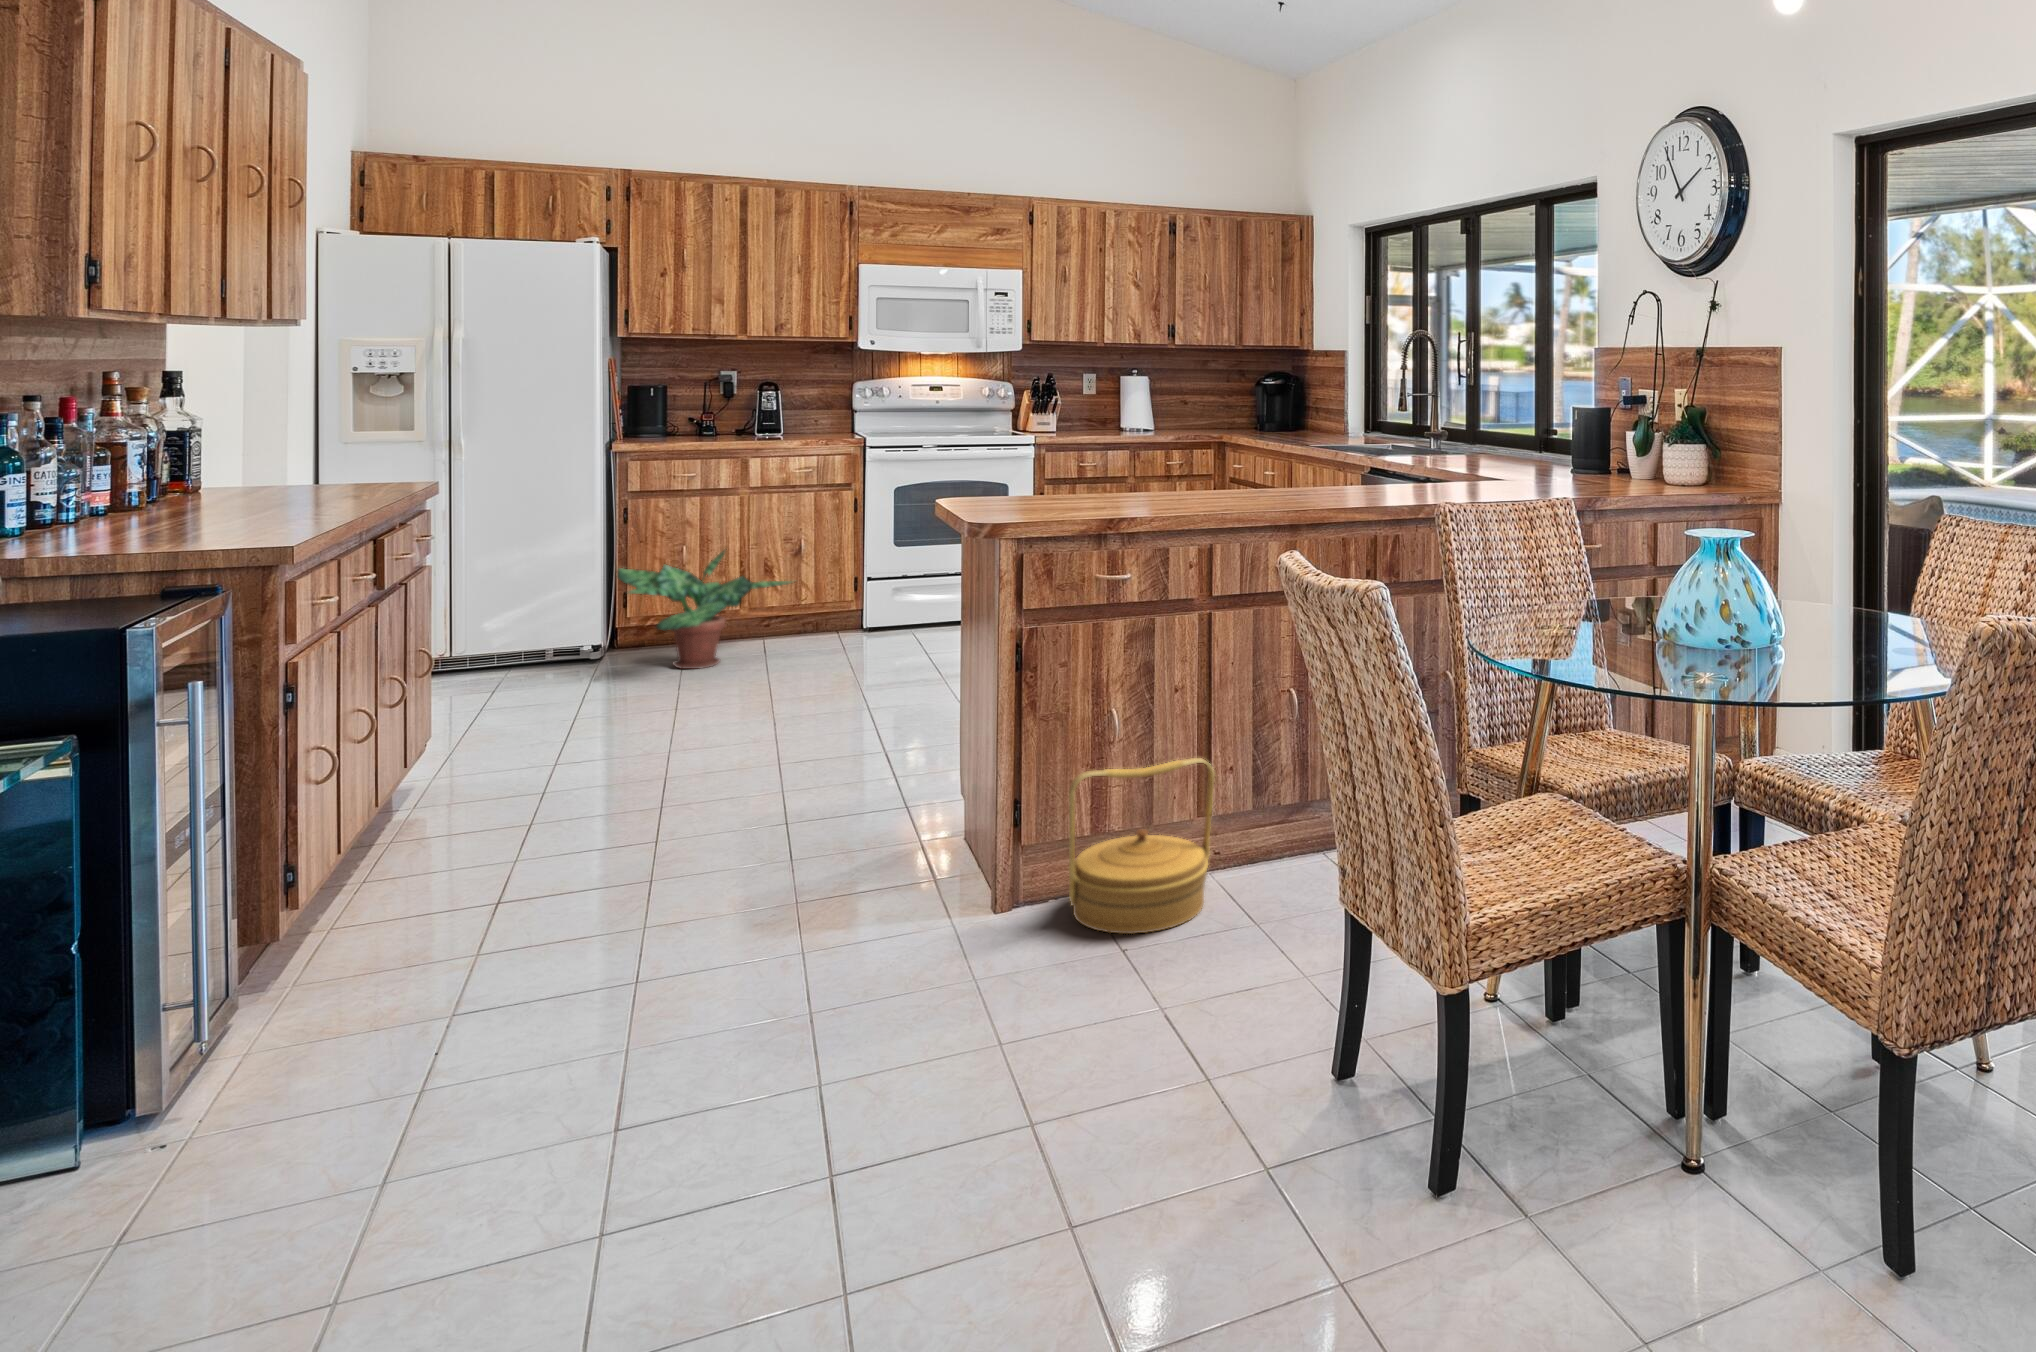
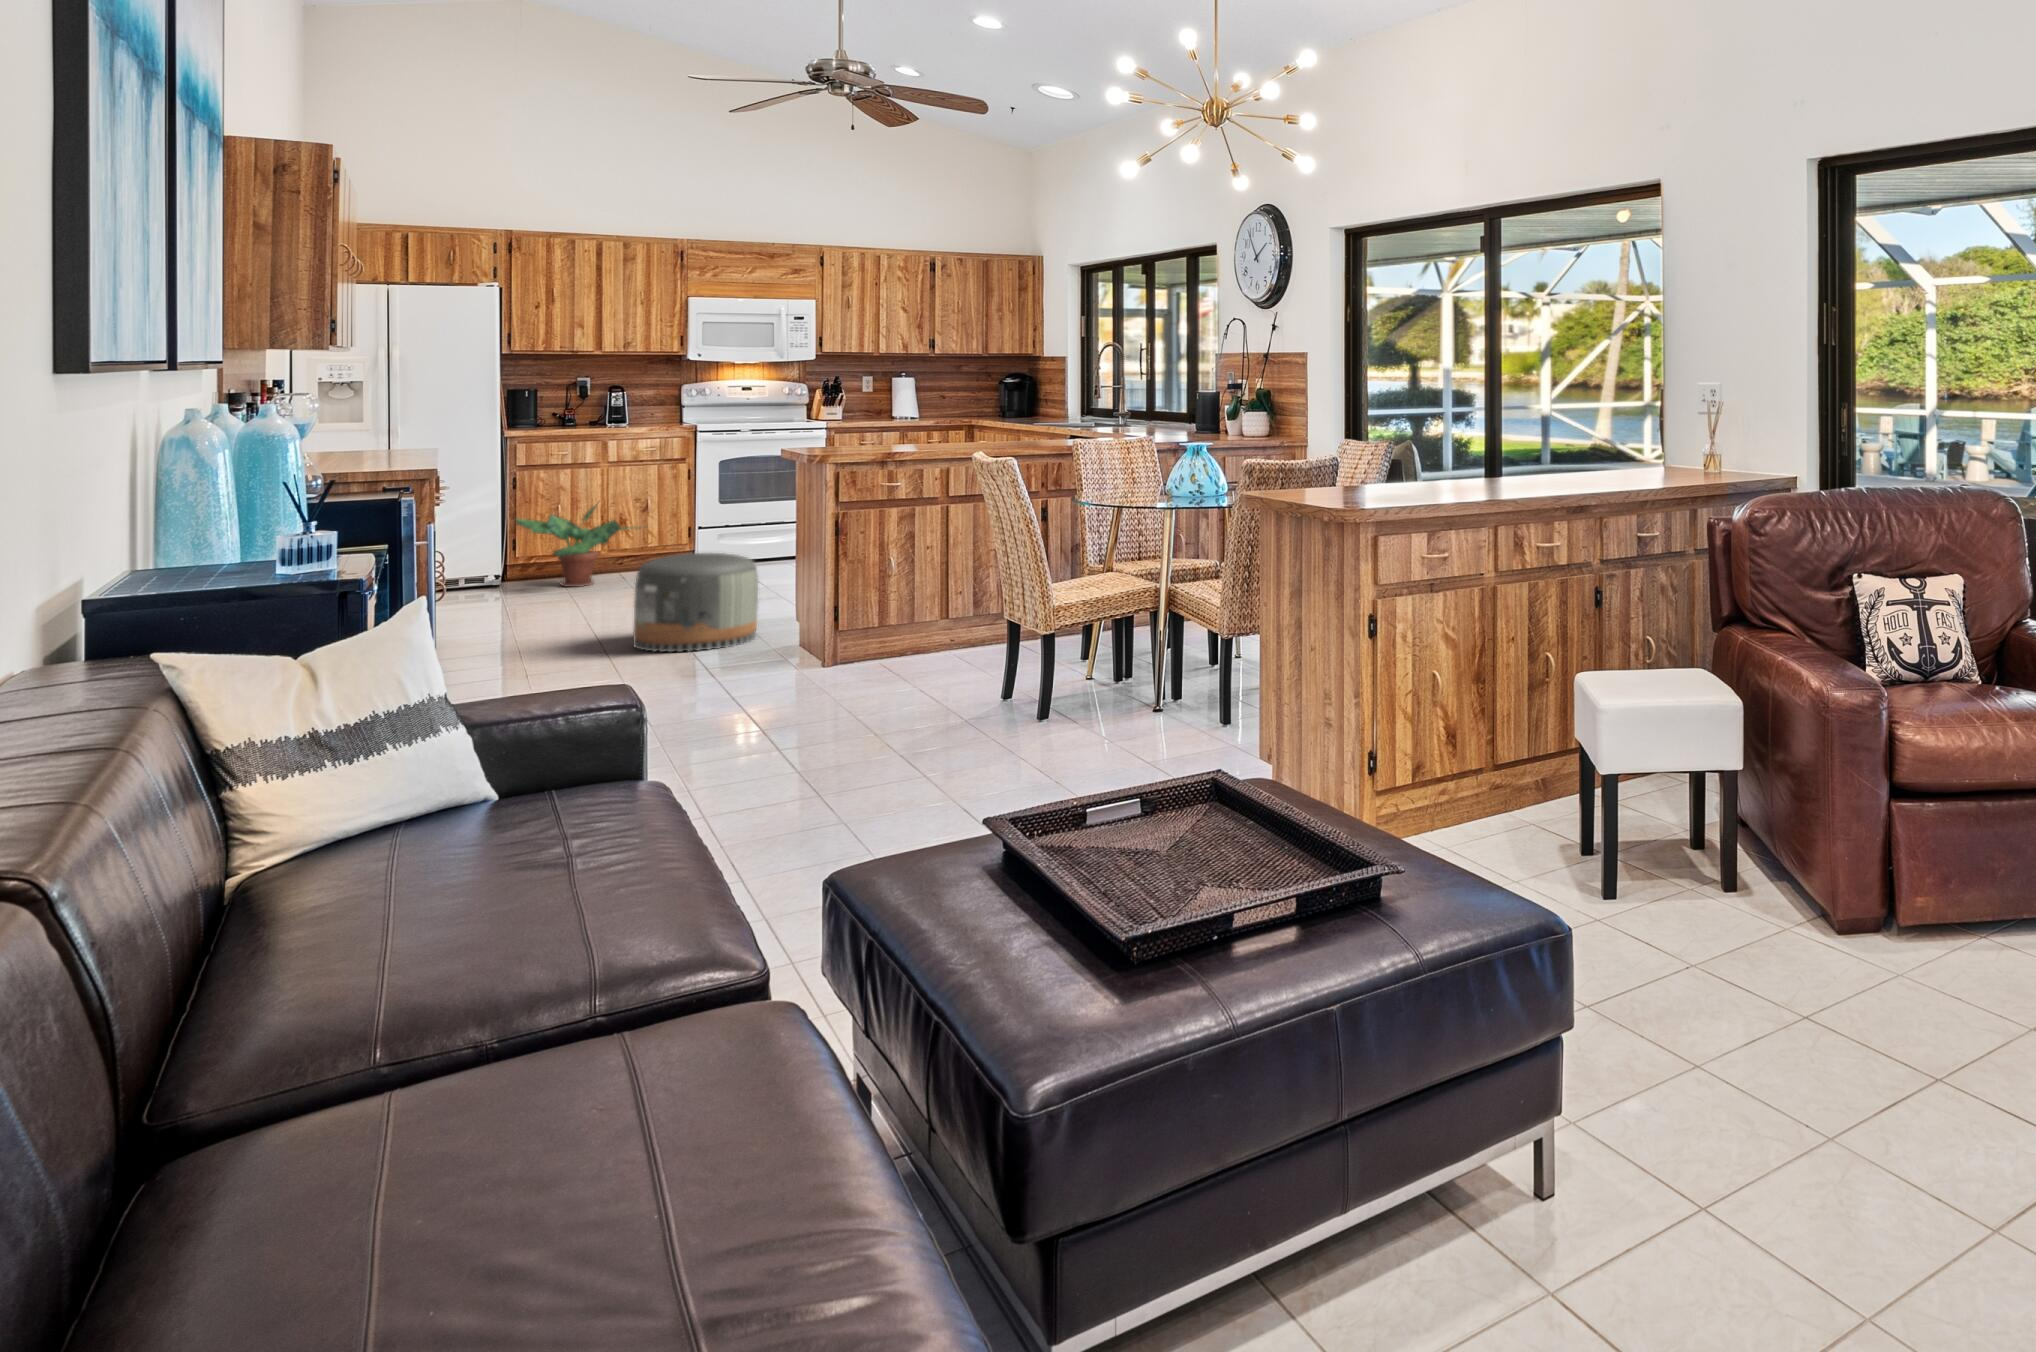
pouf: none [703,667,904,850] -> present [633,553,758,652]
basket: present [1069,758,1215,934] -> none [866,581,950,669]

